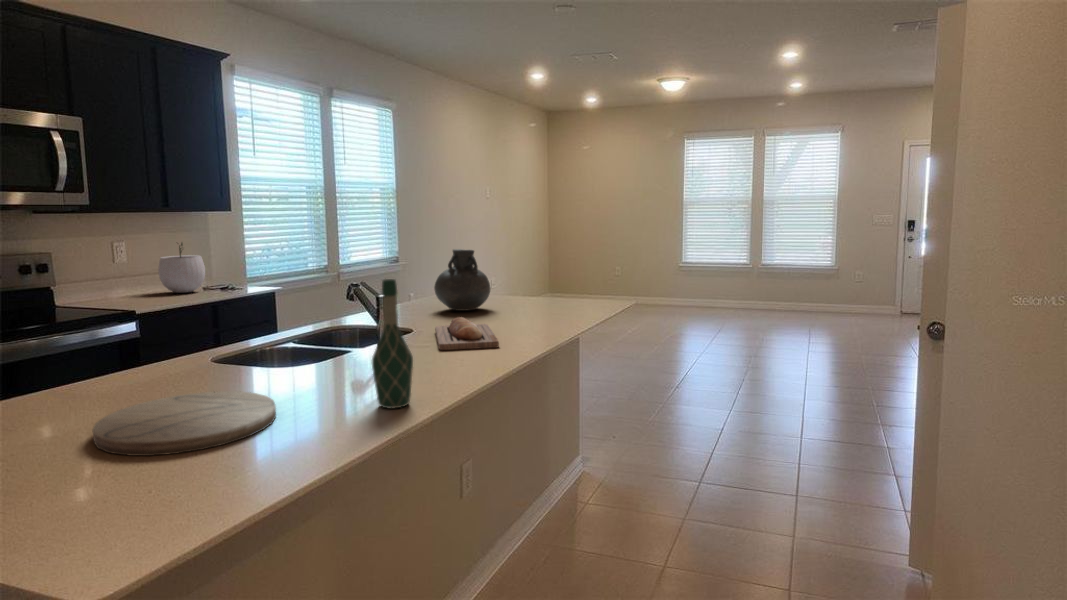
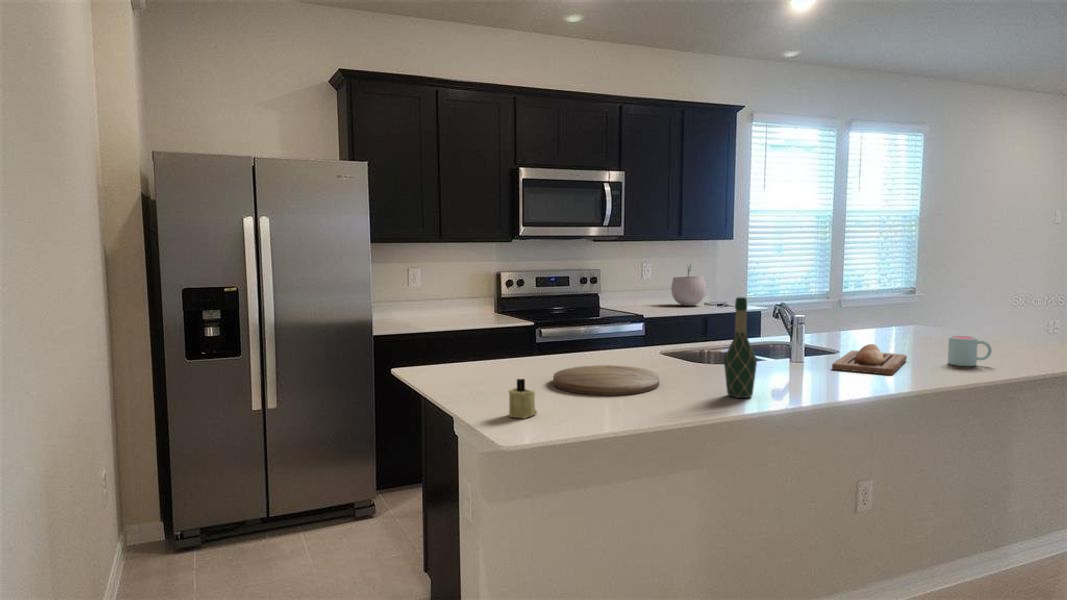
vase: present [434,249,490,311] -> none [880,280,944,343]
mug: none [521,299,554,328] -> present [948,336,992,366]
candle: none [58,464,125,544] -> present [509,379,537,418]

